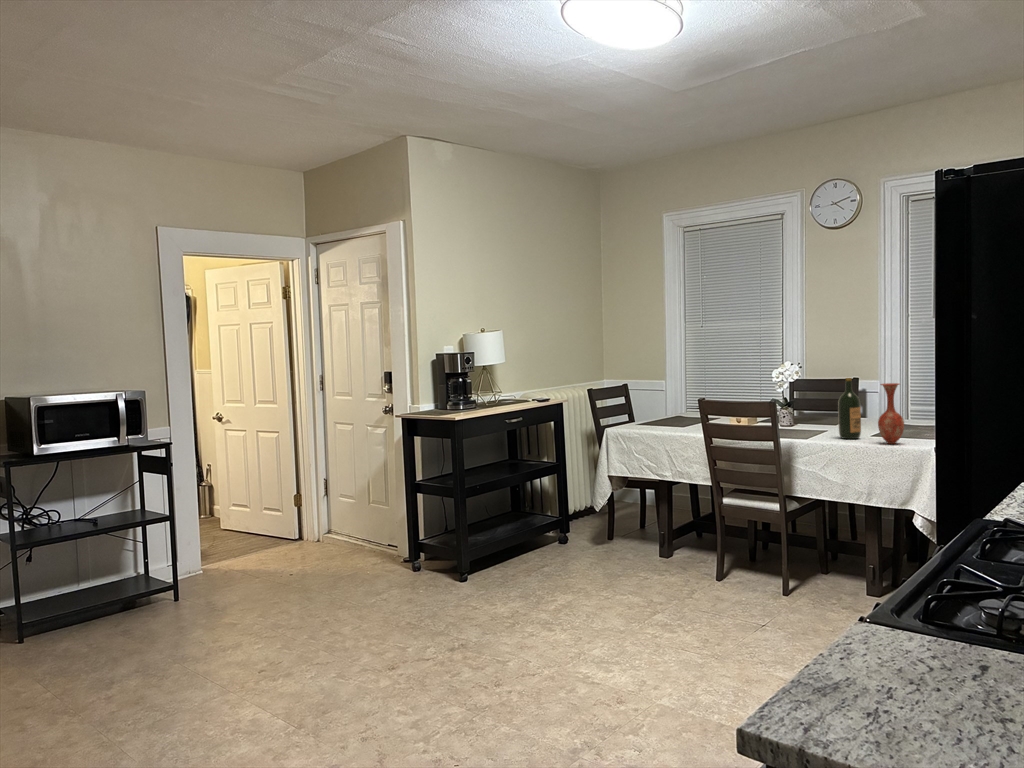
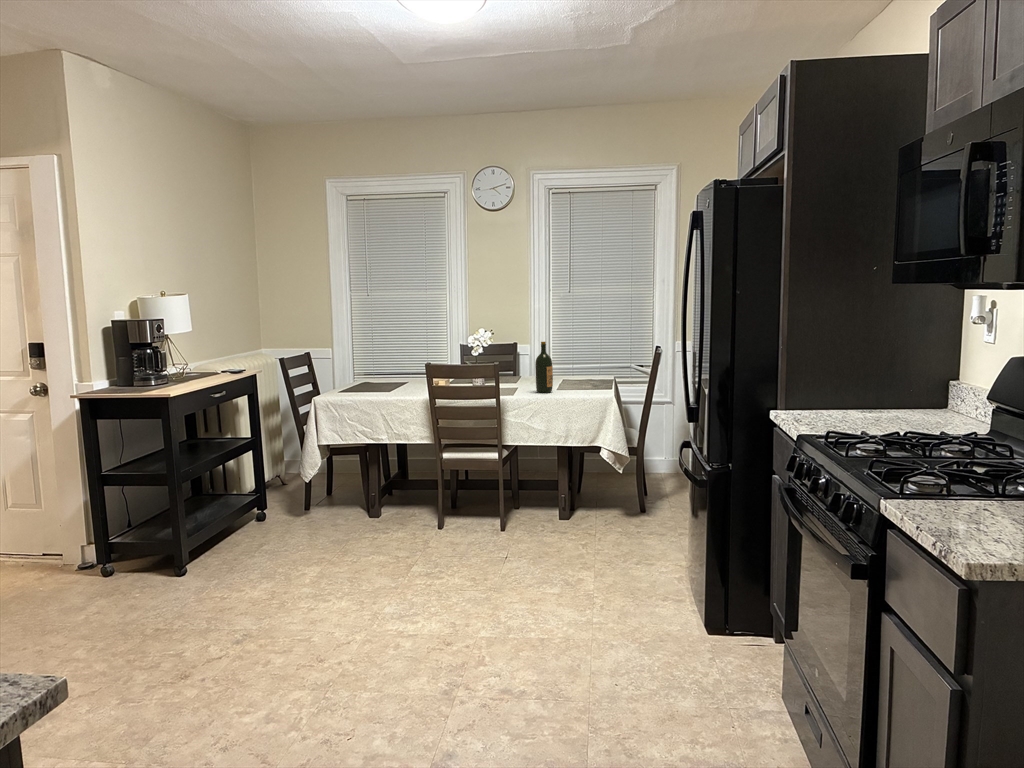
vase: present [878,383,904,444] -> none [572,346,591,395]

